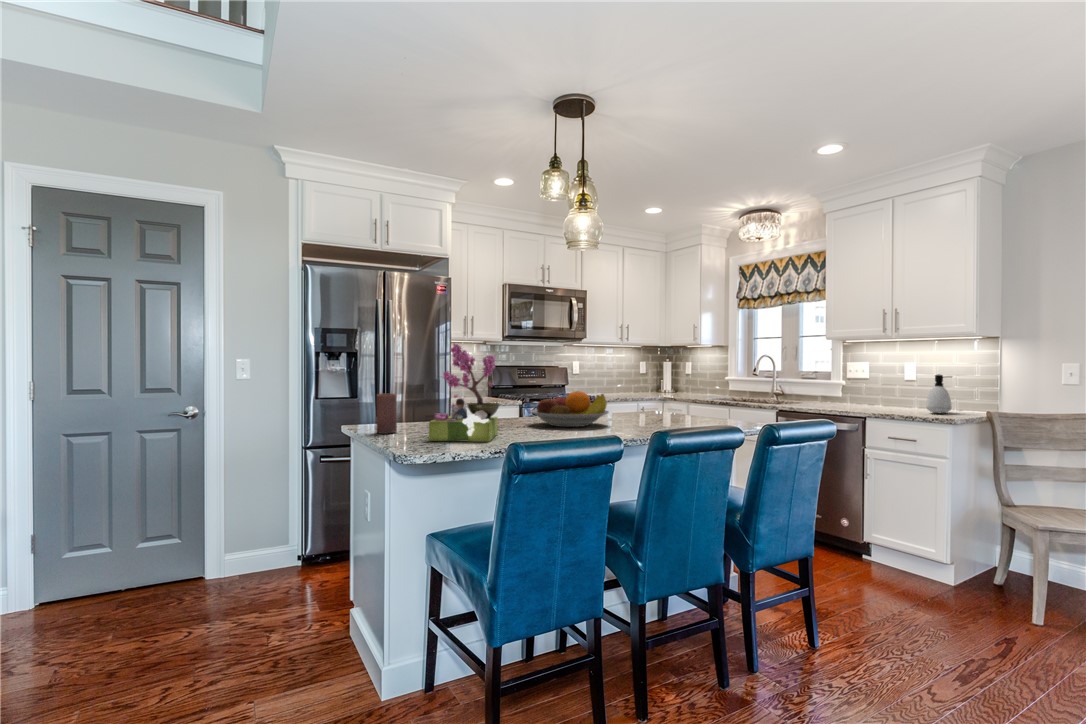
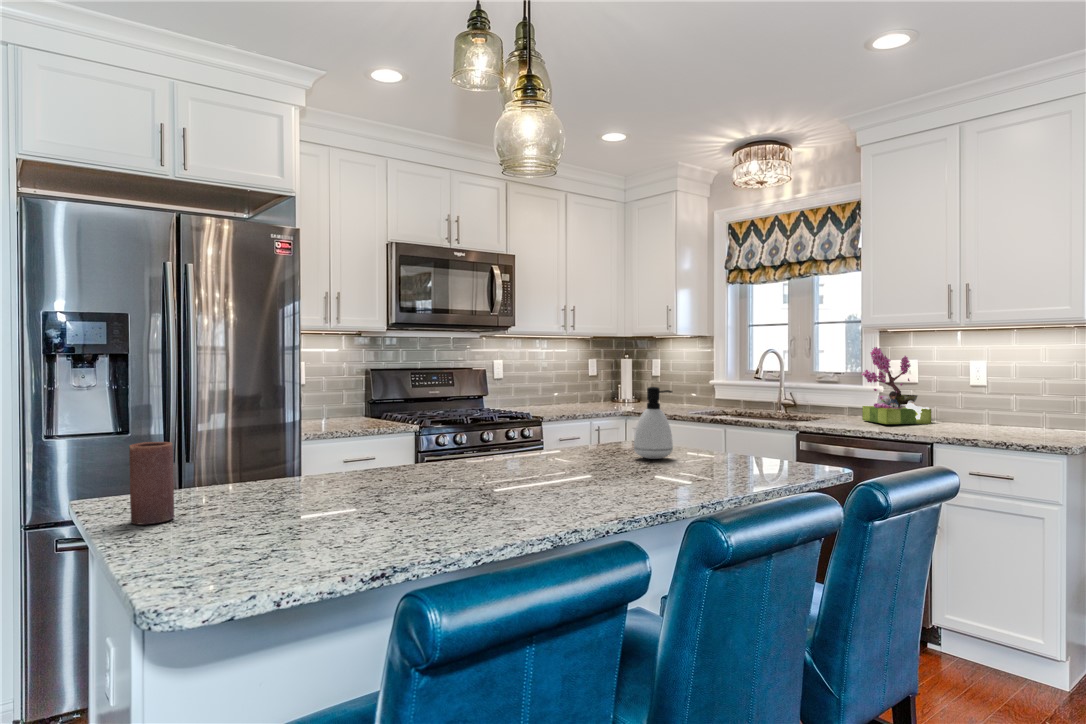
flower arrangement: present [429,343,500,442] -> present [862,347,931,424]
soap dispenser: present [926,374,952,413] -> present [634,387,673,459]
fruit bowl: present [530,391,609,427] -> none [436,424,577,488]

